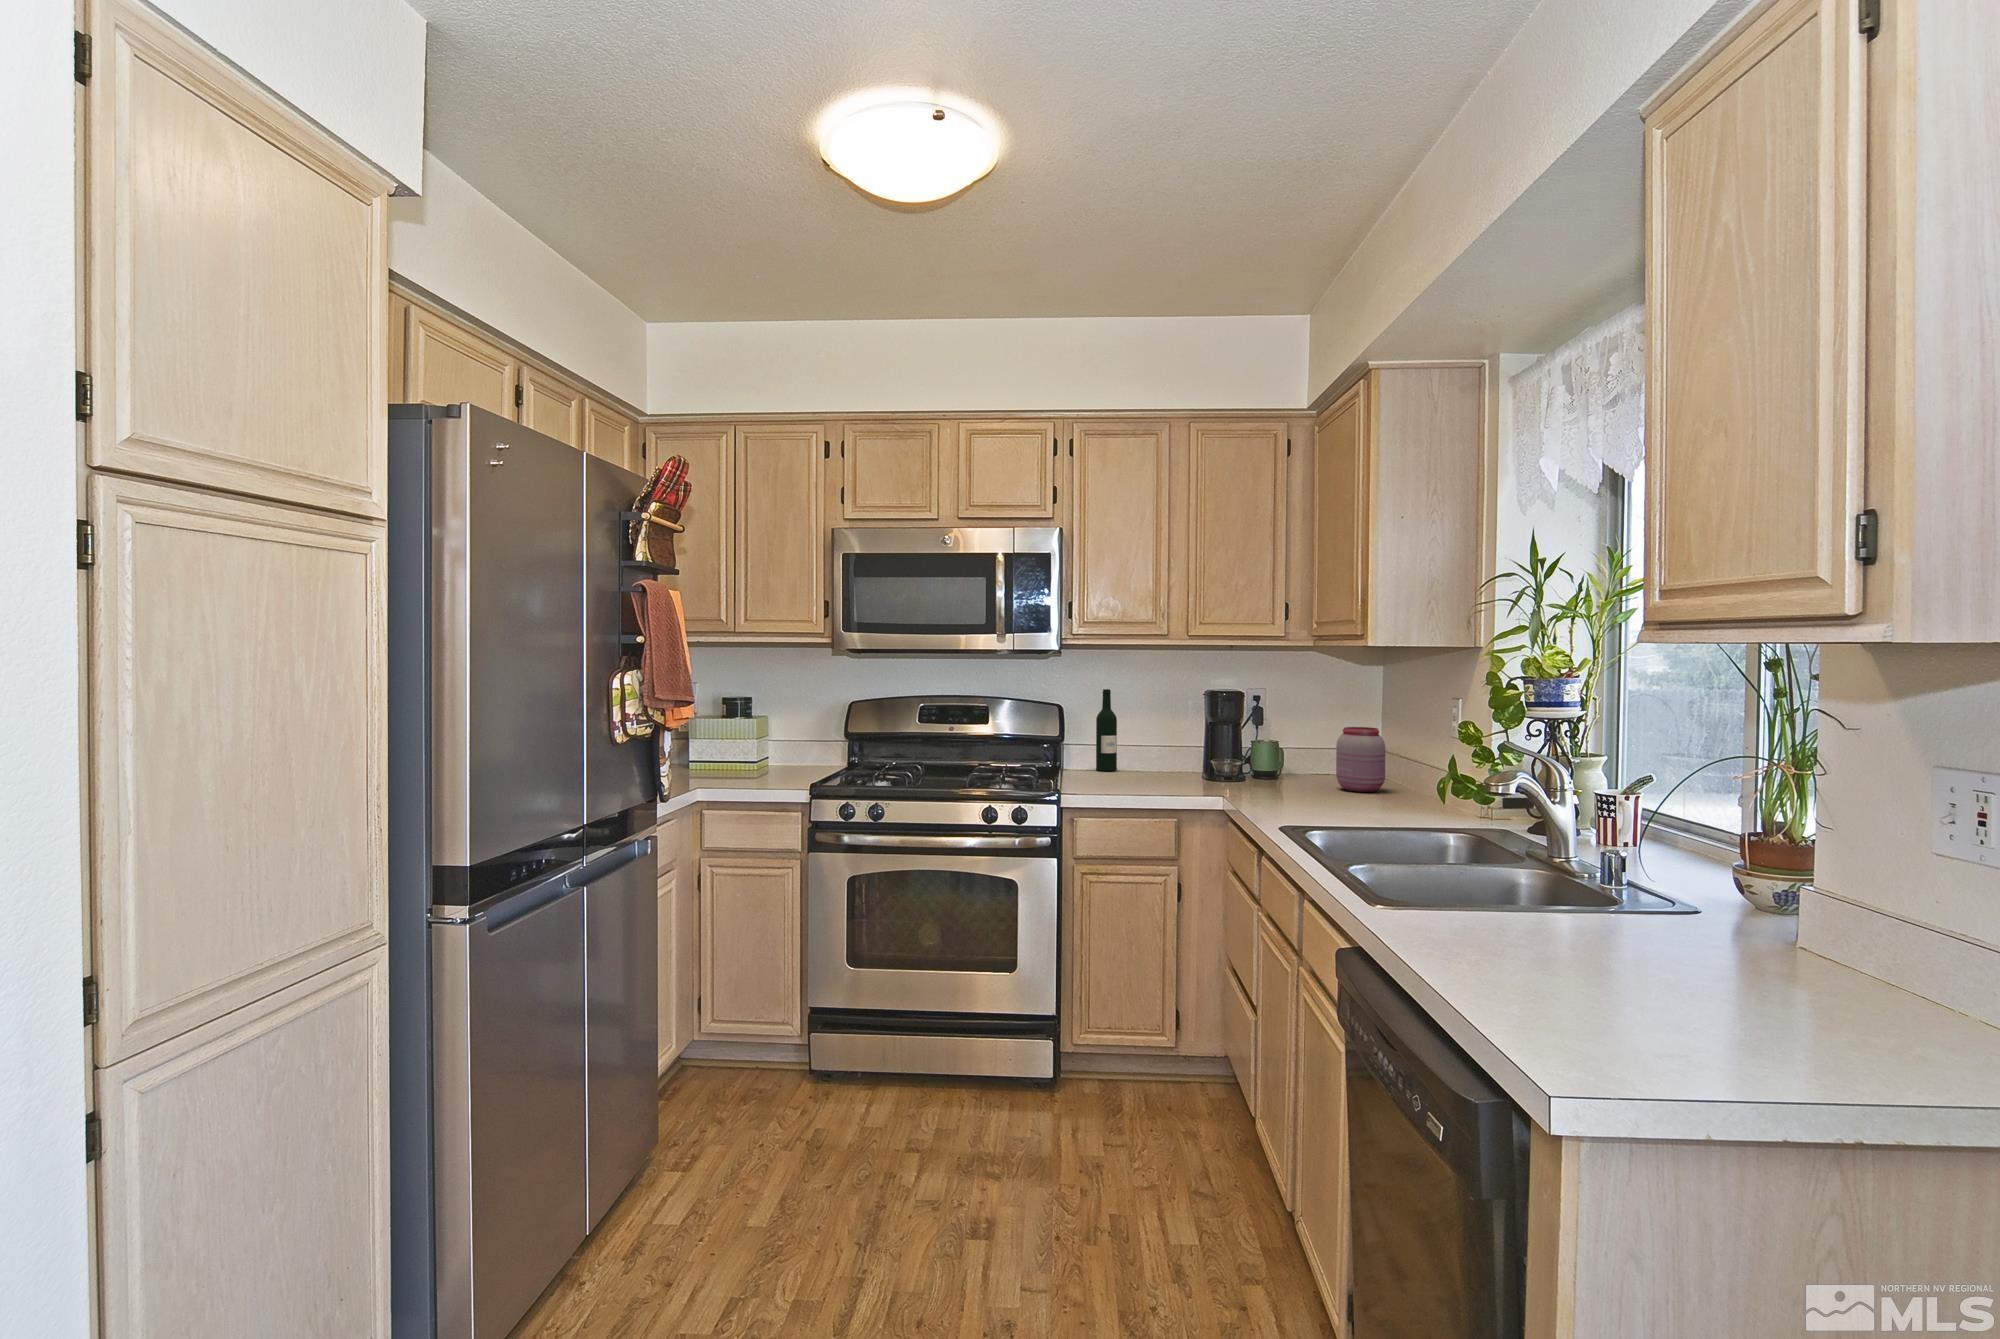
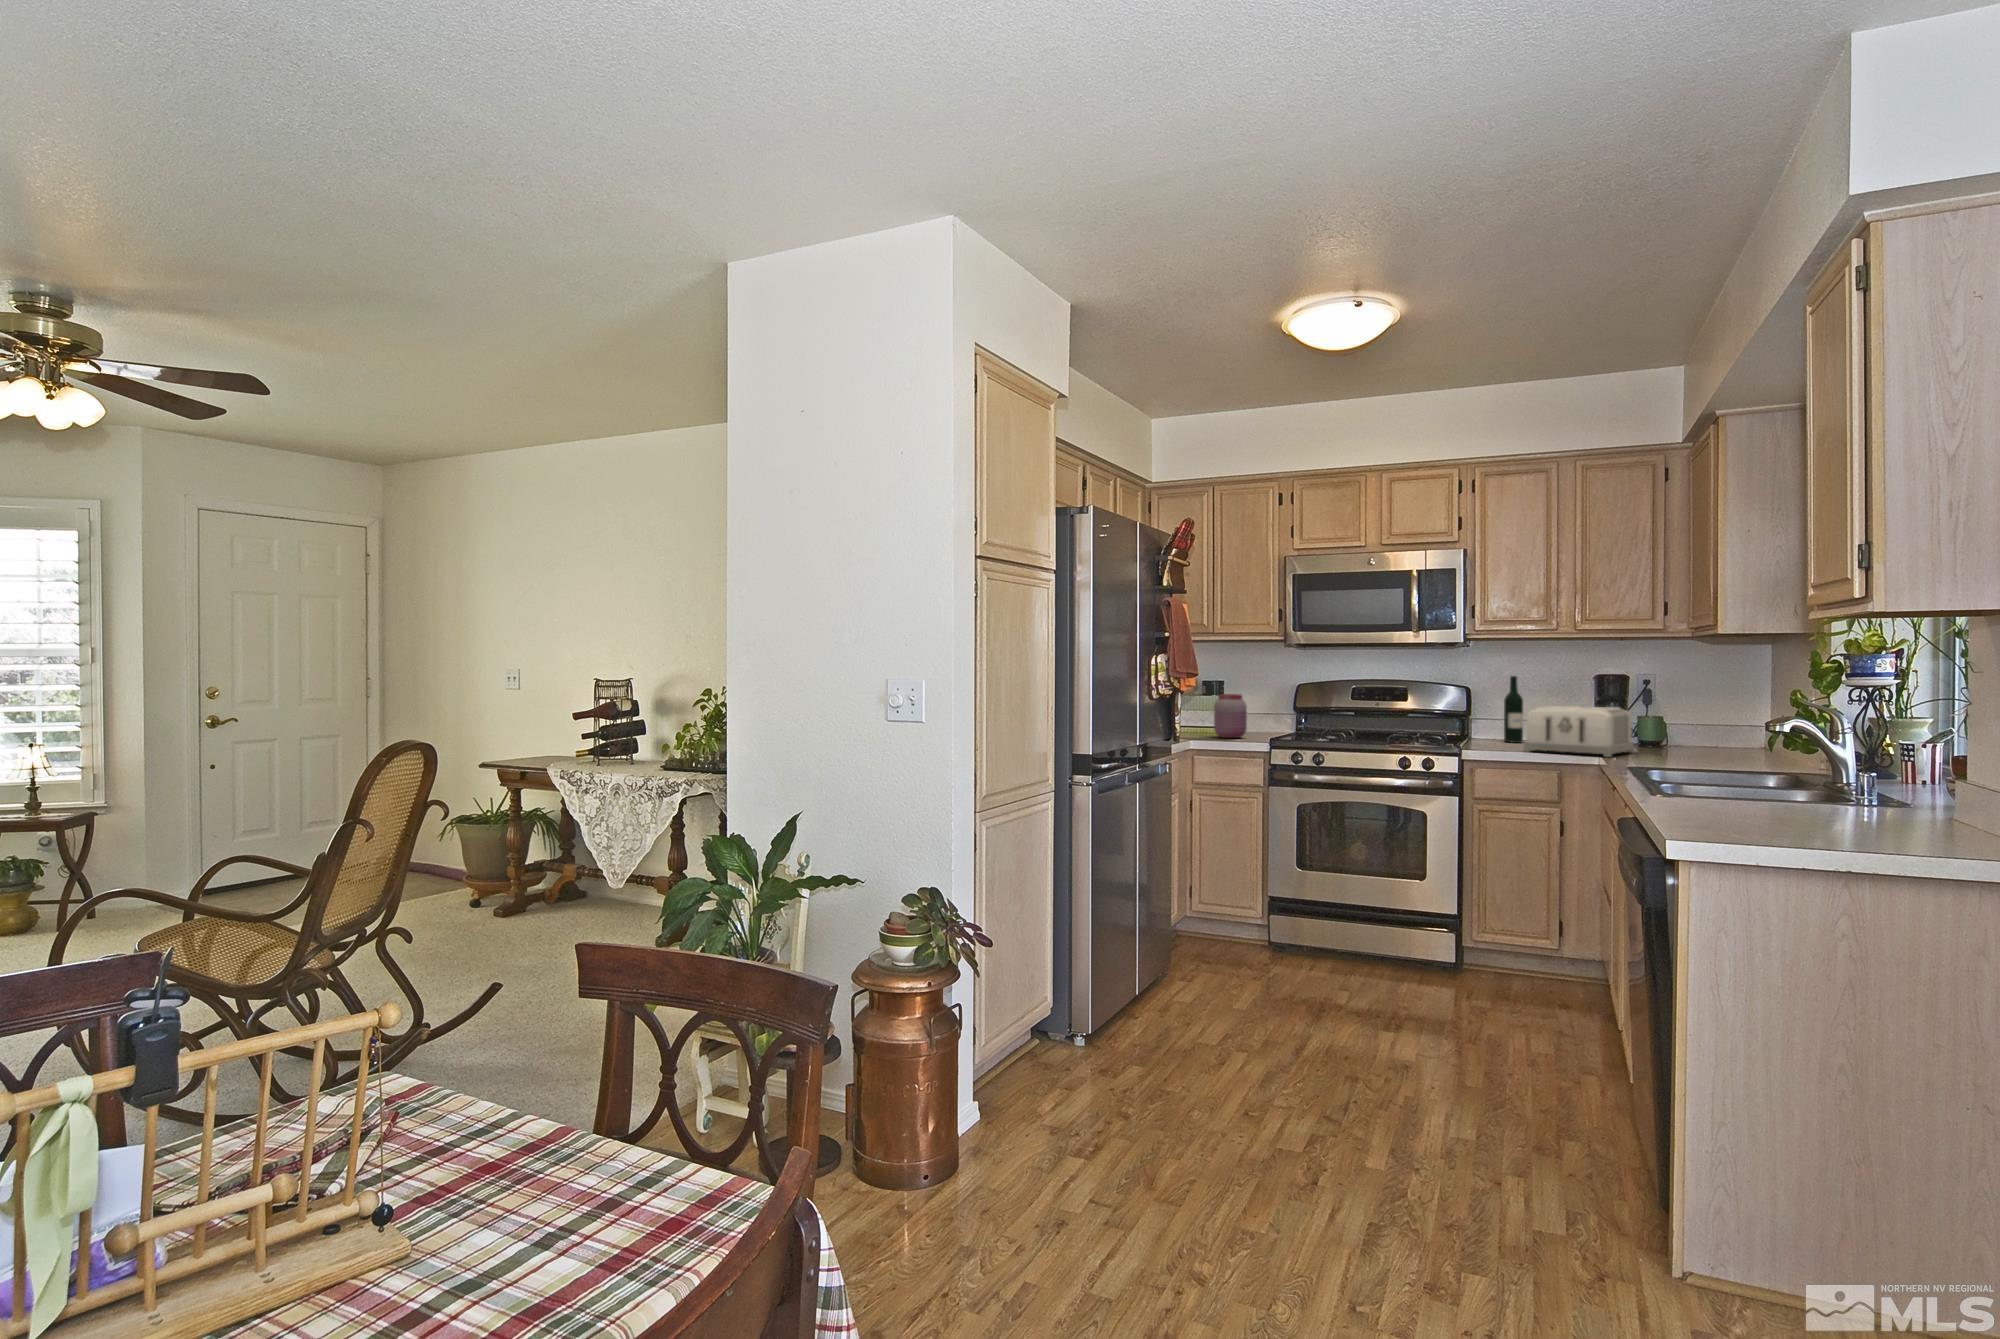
jar: present [1336,727,1385,792] -> present [1214,694,1247,738]
toaster: none [1128,728,1240,795] -> present [1524,706,1634,757]

